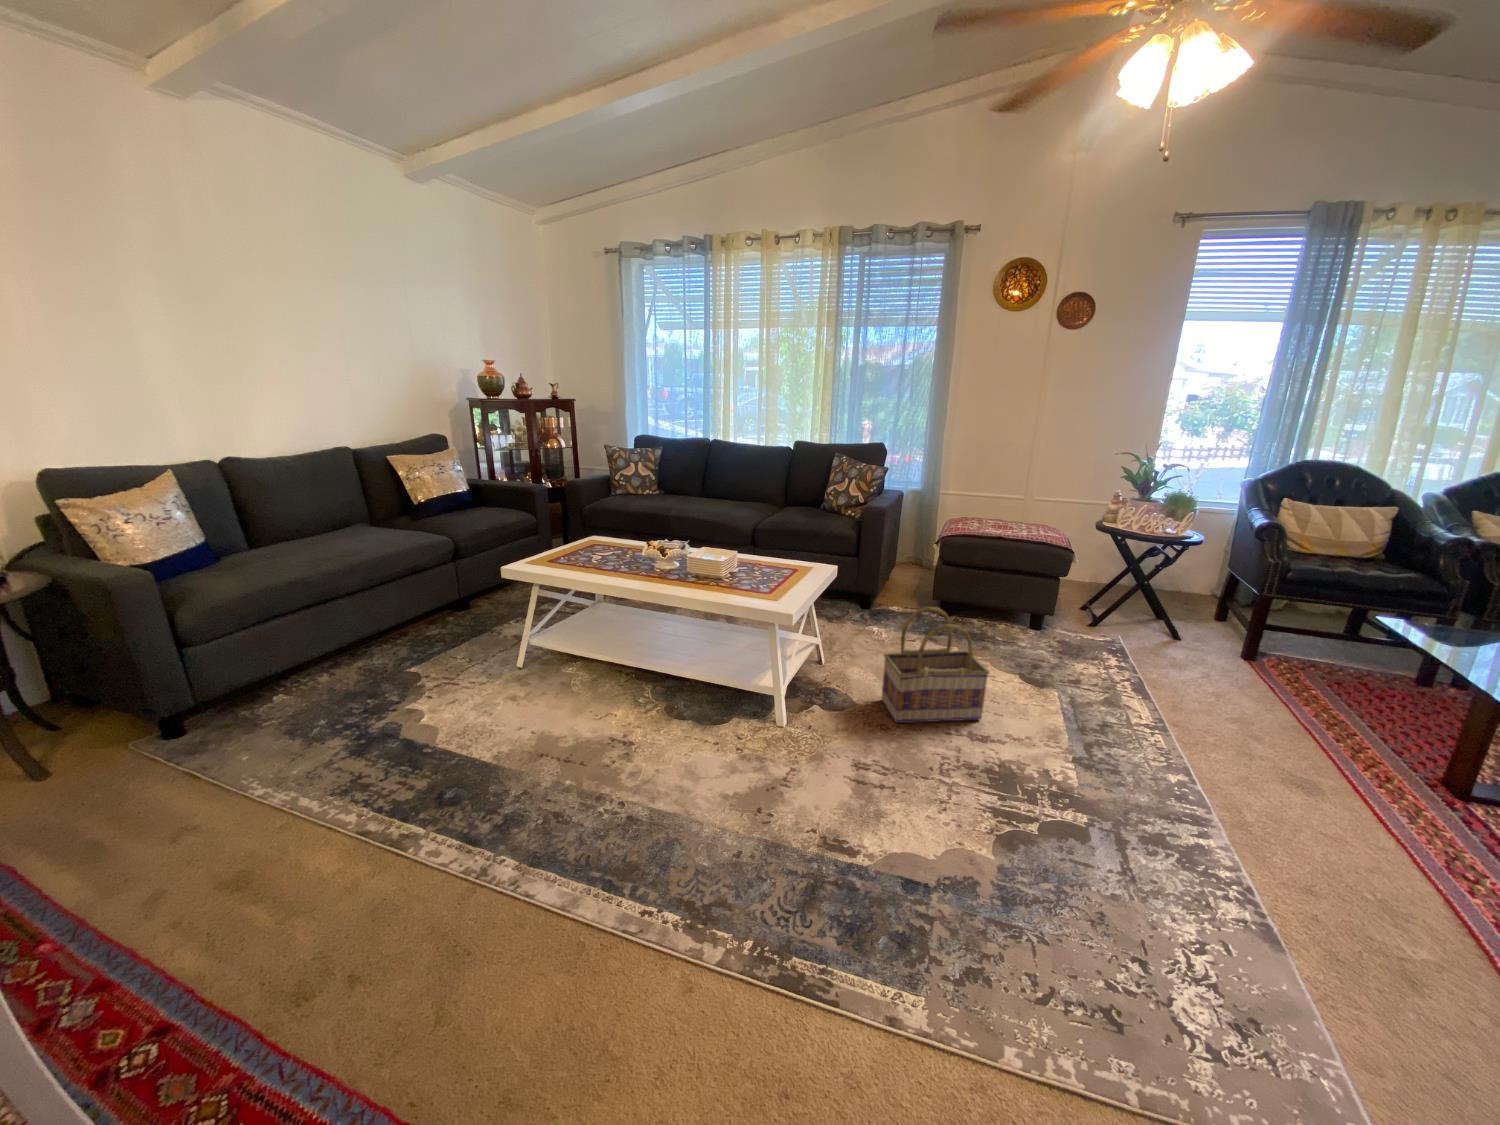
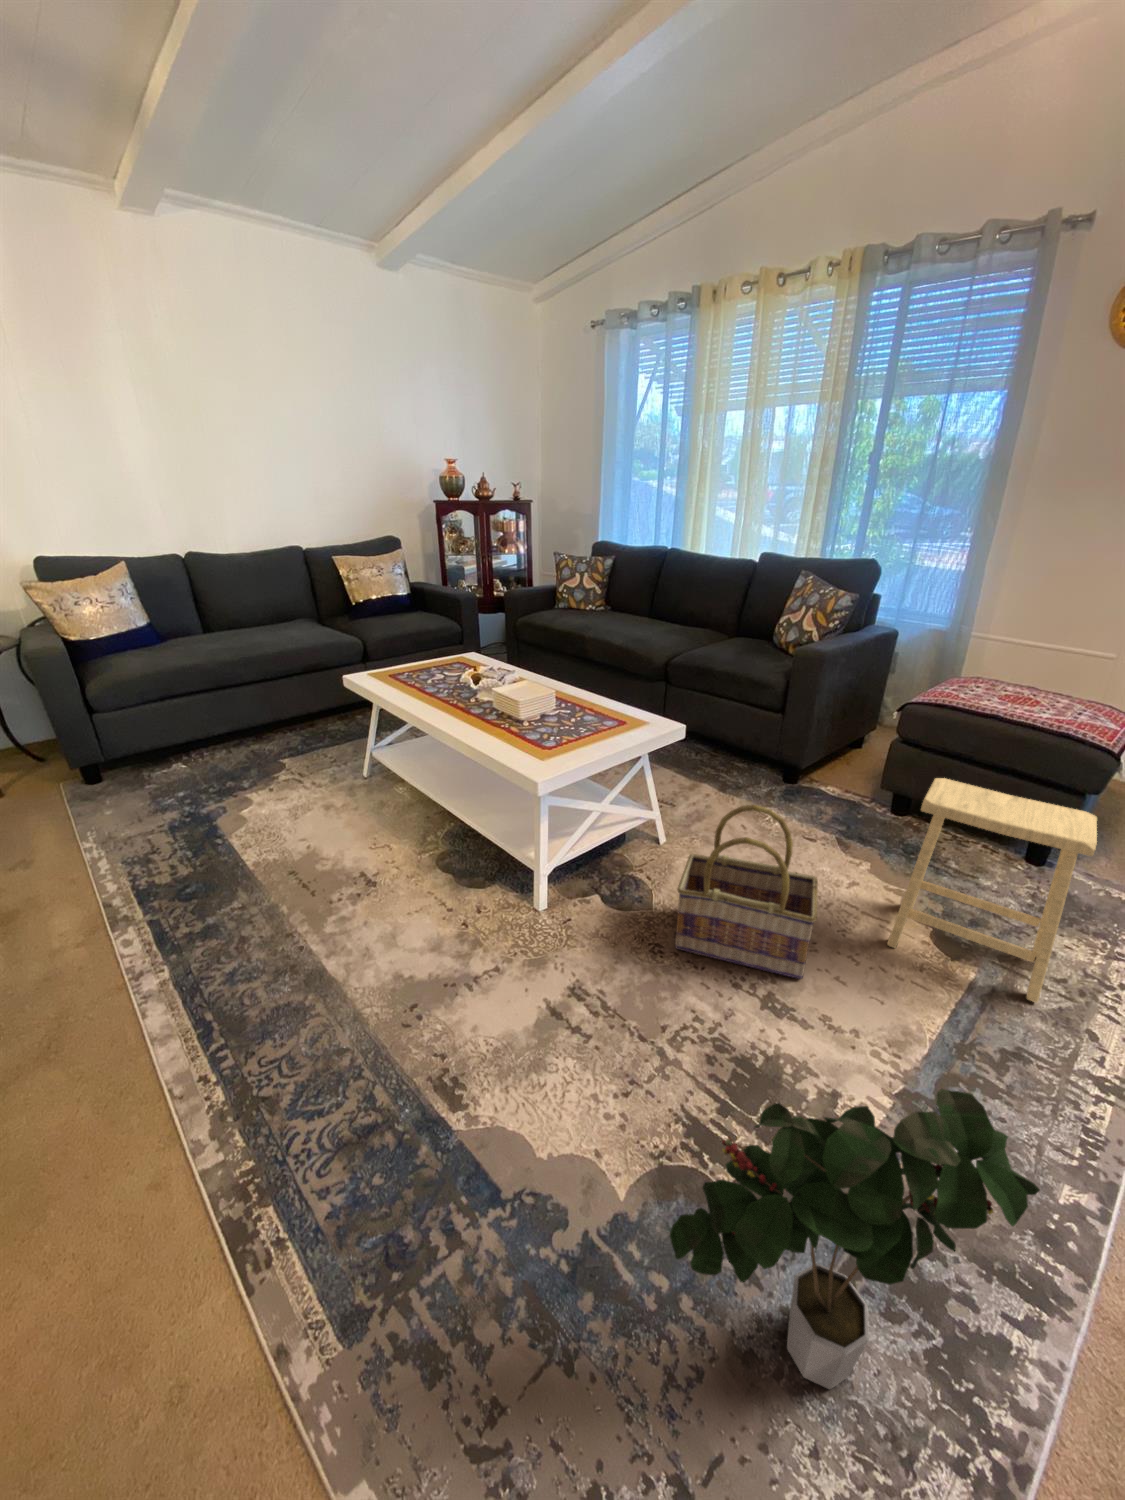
footstool: none [996,573,1113,699] -> present [887,778,1097,1003]
potted plant: none [1084,696,1225,895] -> present [670,1089,1040,1389]

